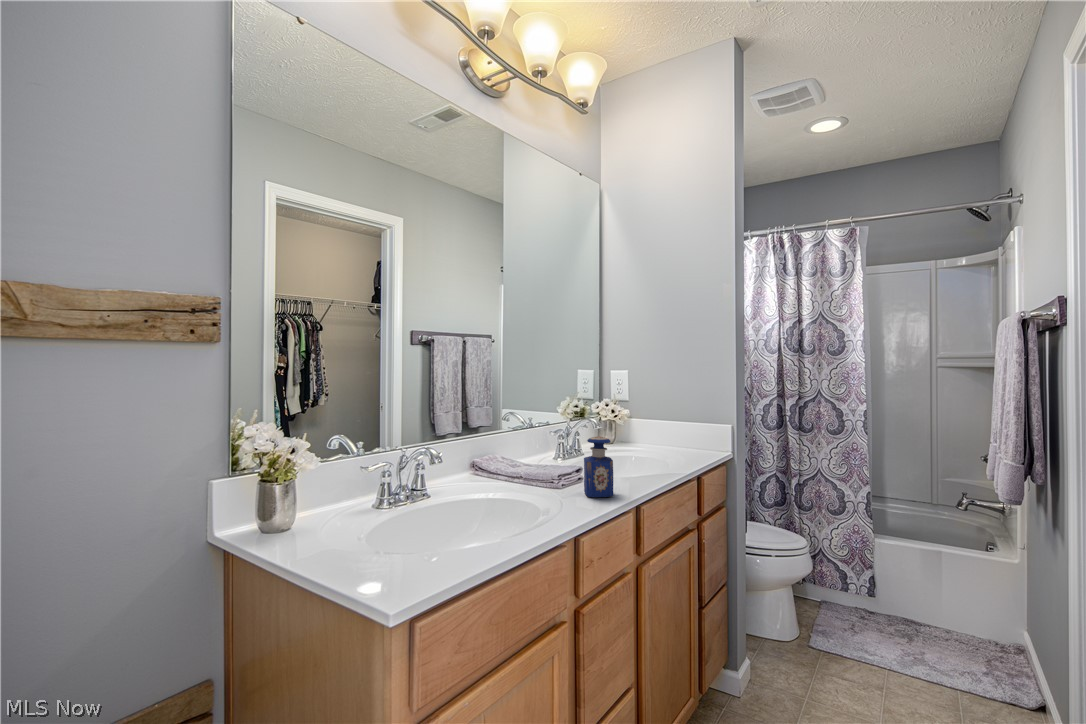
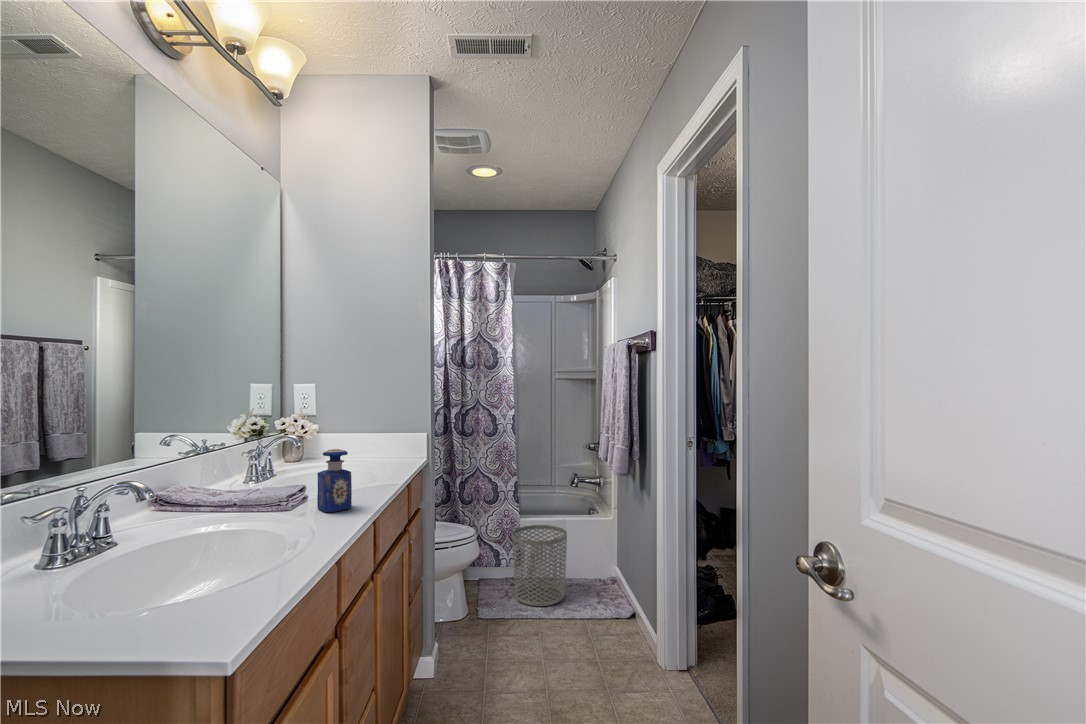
waste bin: none [861,549,943,657] -> present [512,525,567,606]

